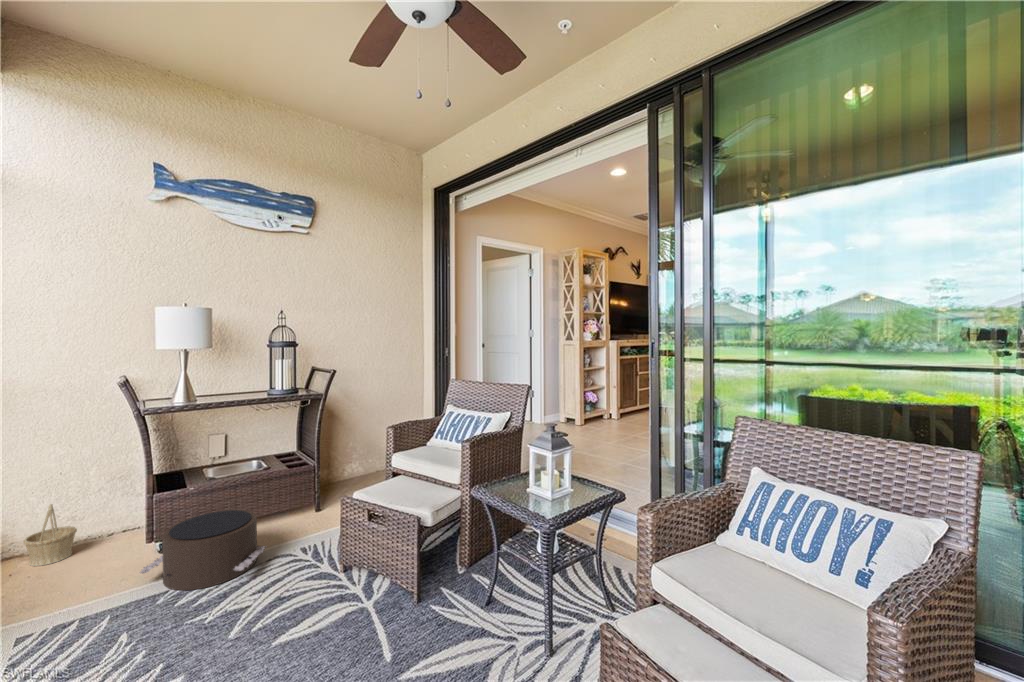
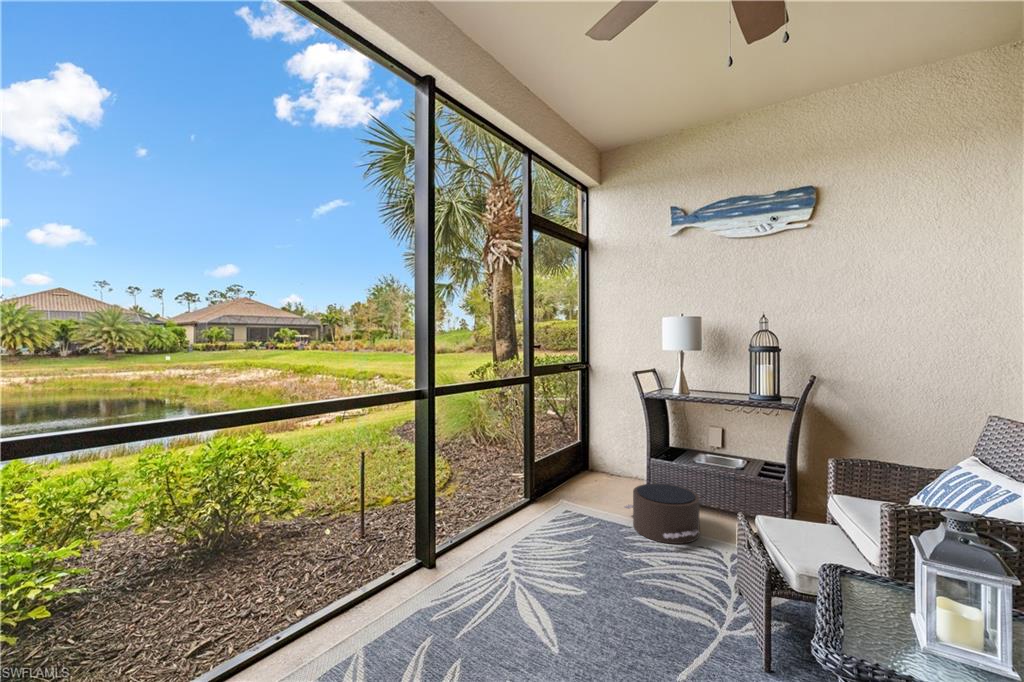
basket: present [23,504,77,566] -> none [602,446,626,483]

